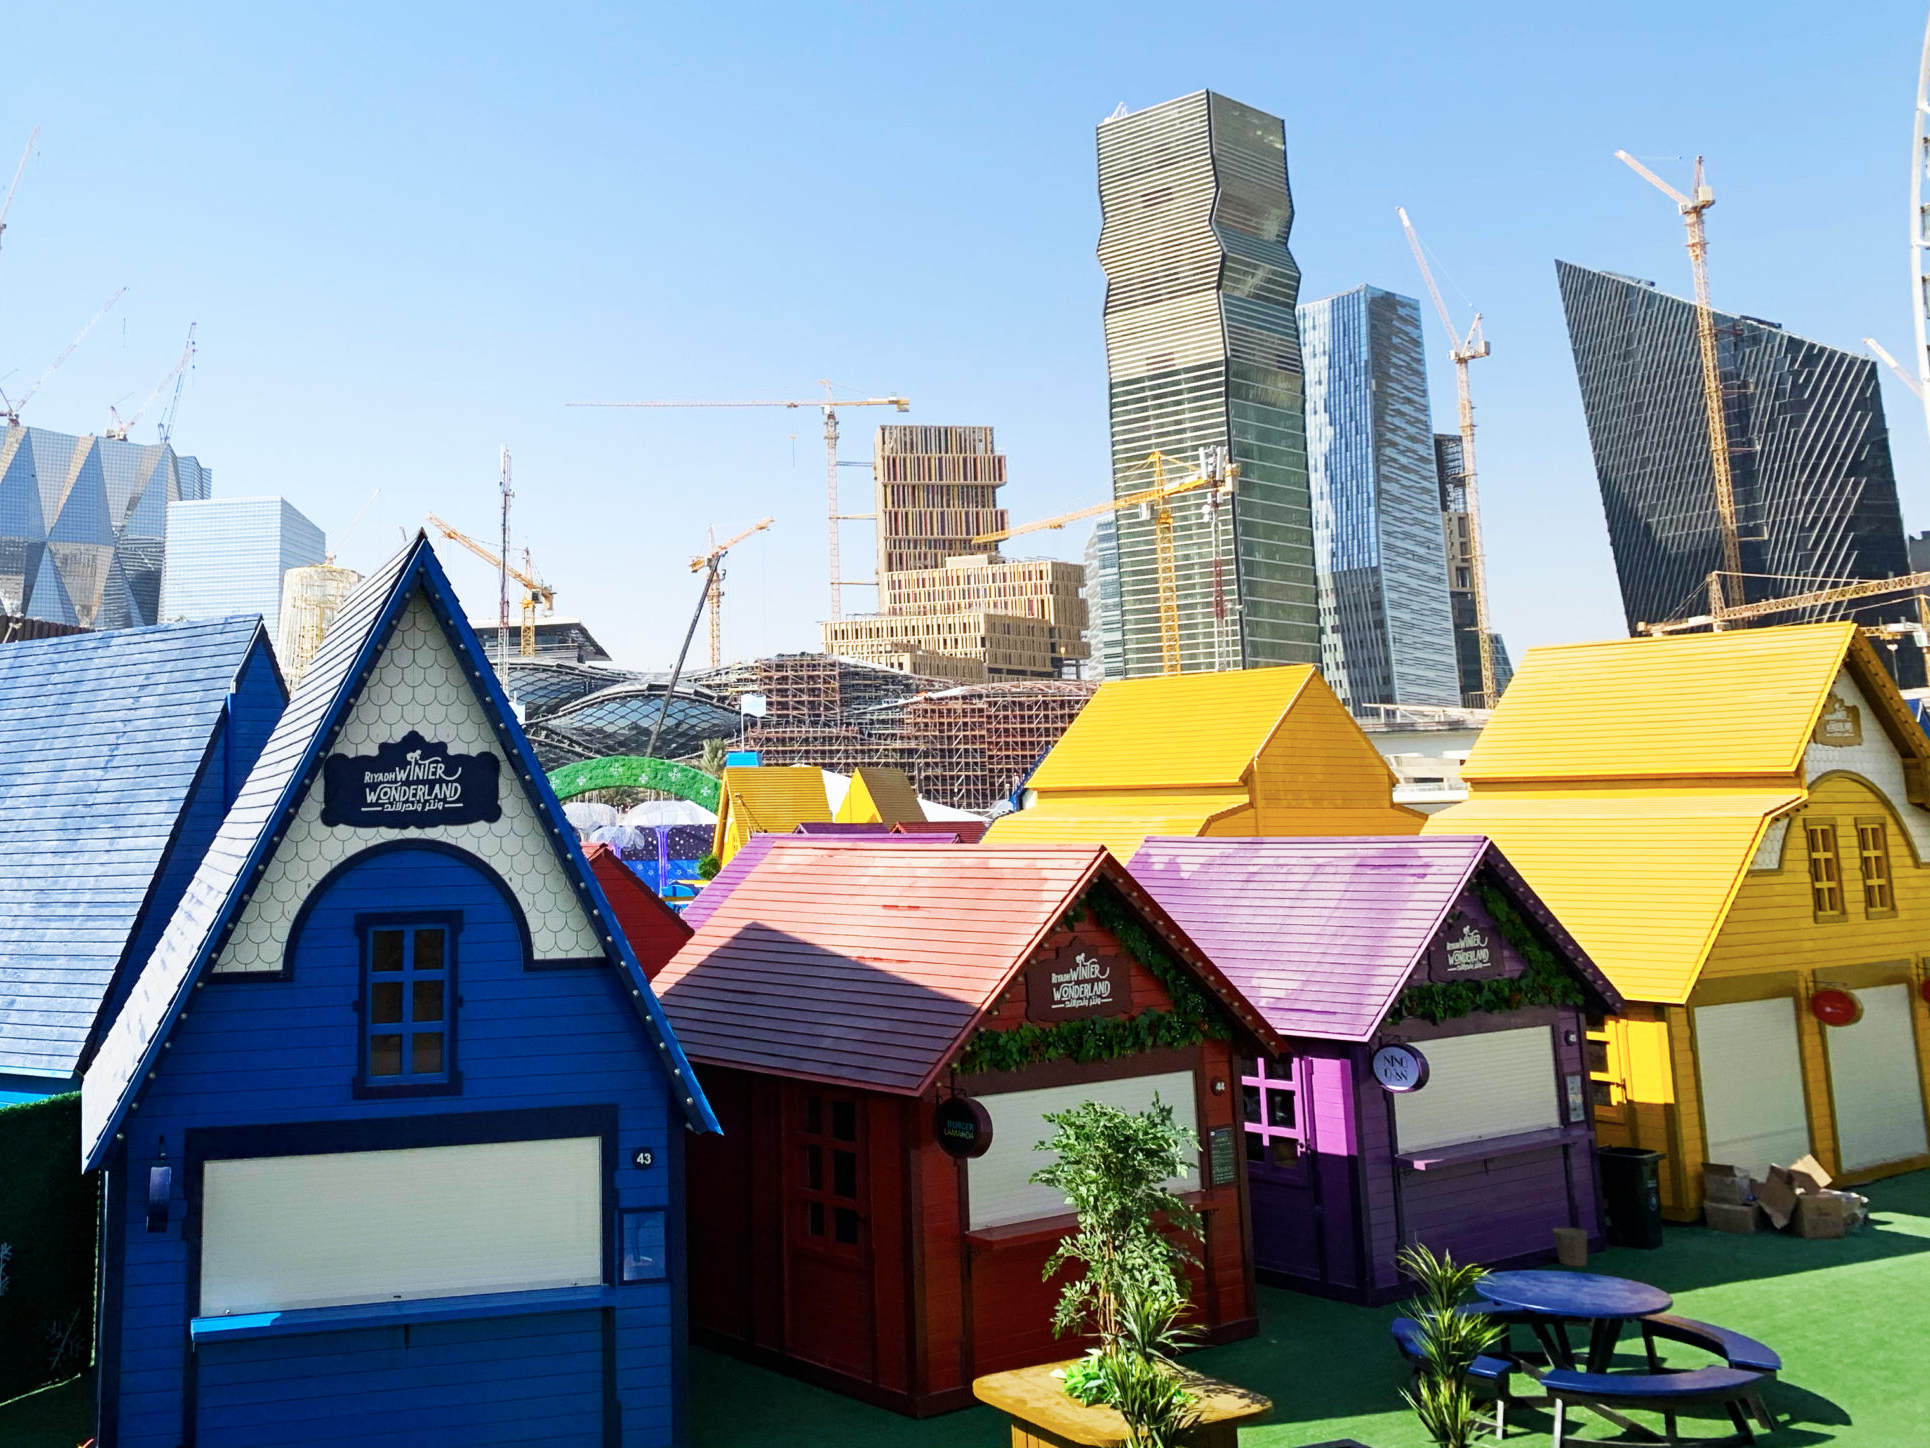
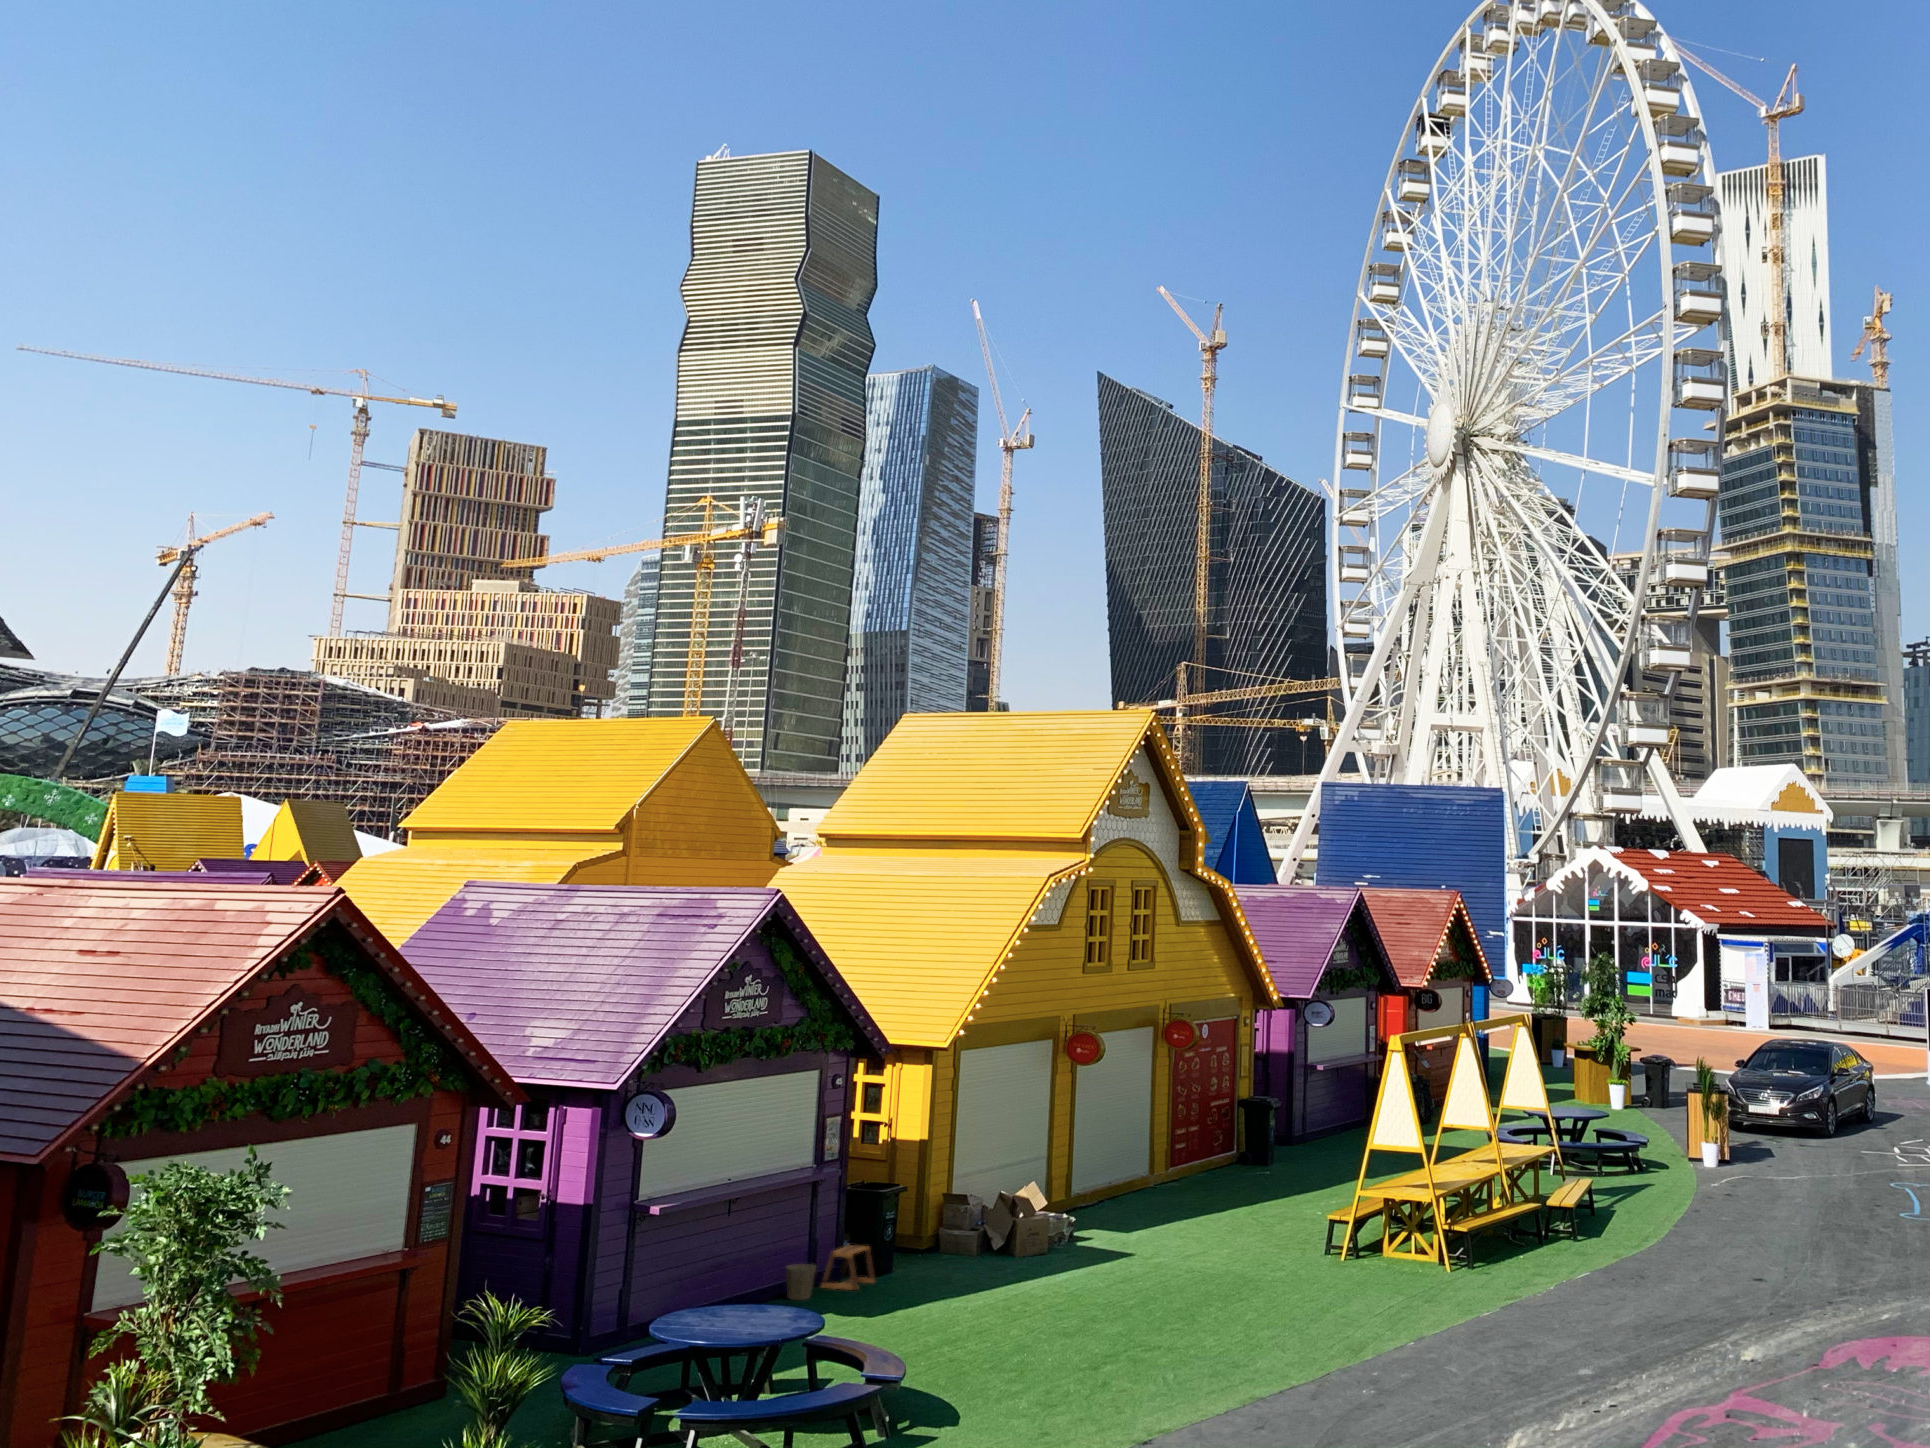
stool: none [1591,1212,1654,1261] -> present [821,1245,875,1290]

